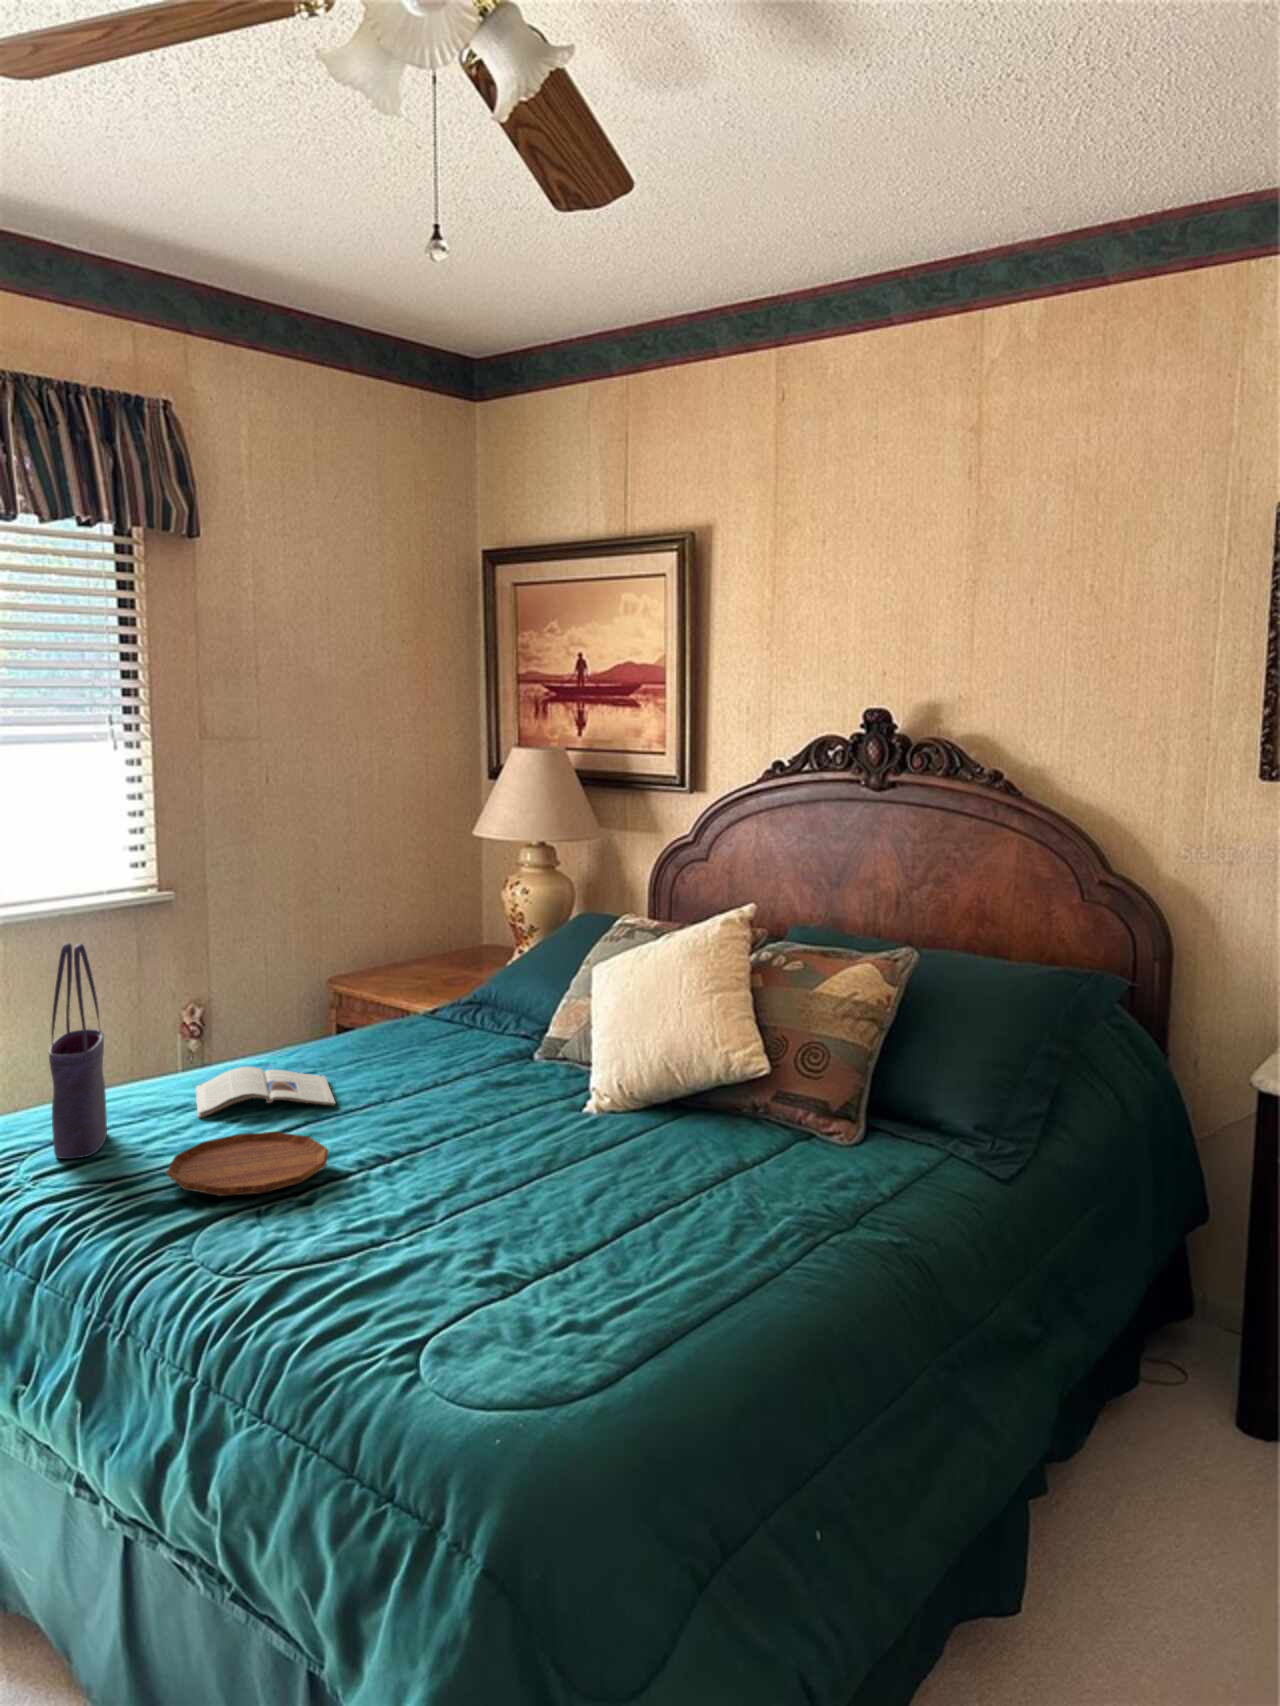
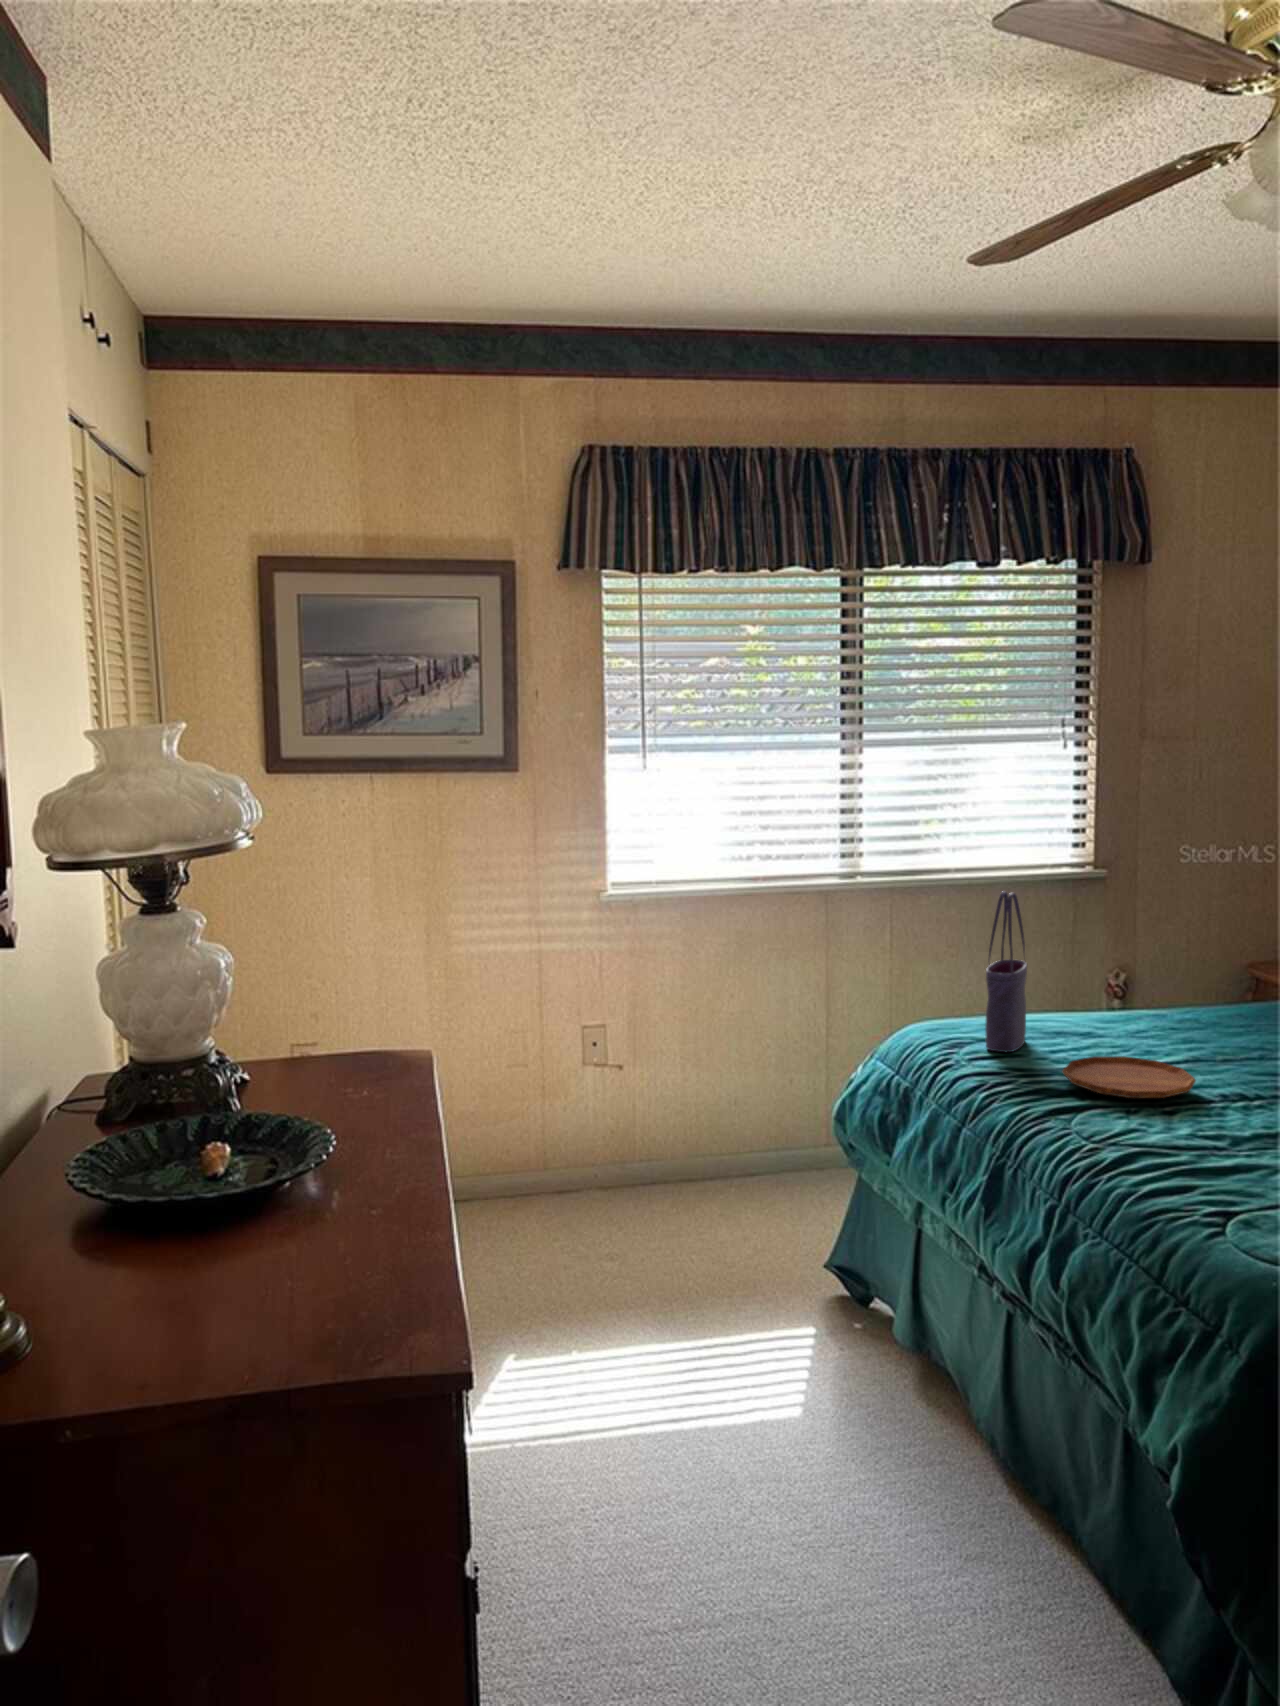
magazine: present [196,1067,335,1118] -> none [1096,1013,1217,1055]

